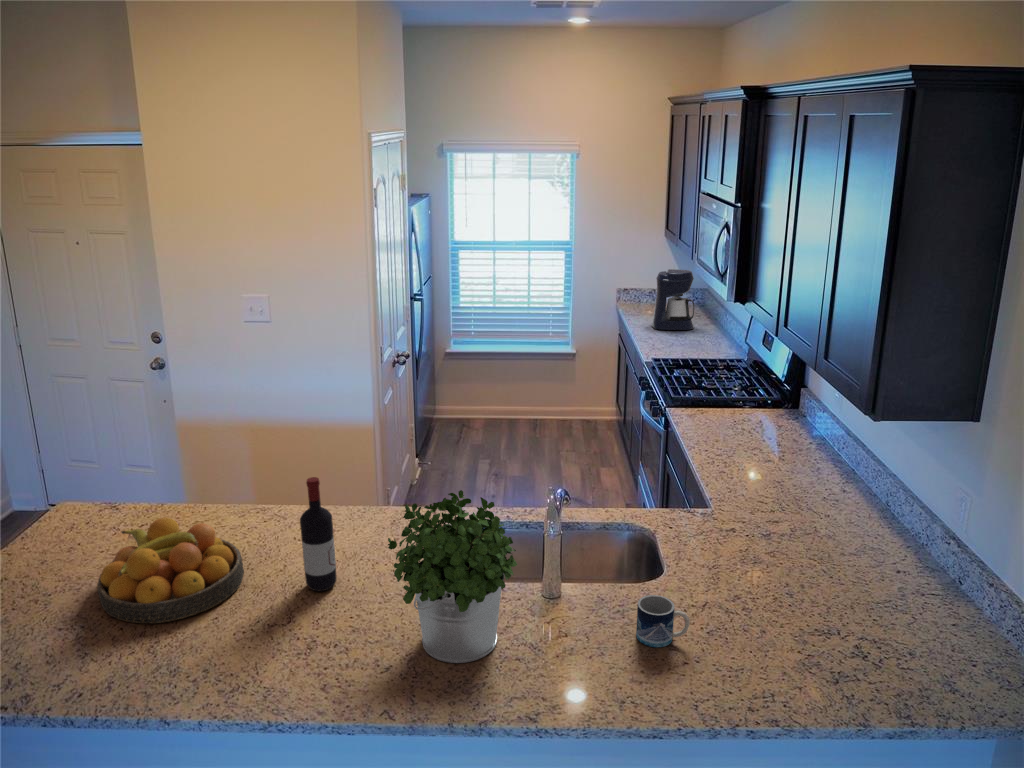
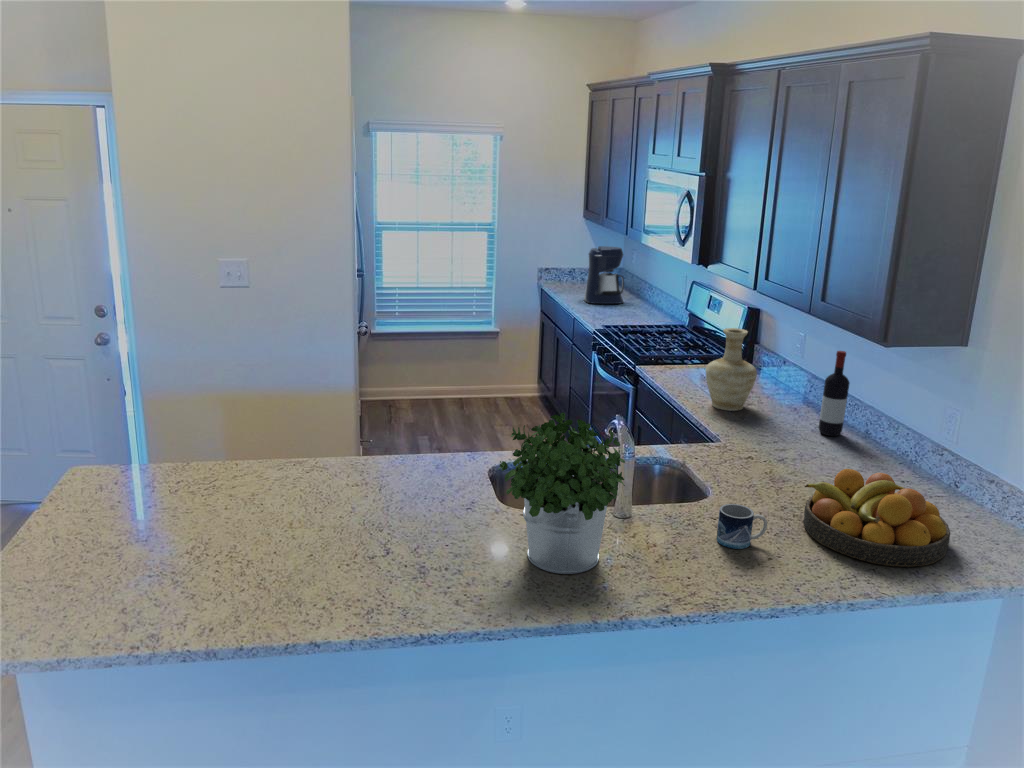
vase: none [716,378,772,468] -> present [706,328,757,411]
wine bottle: present [300,477,337,591] -> present [819,351,850,436]
fruit bowl: present [97,518,244,624] -> present [803,469,950,567]

